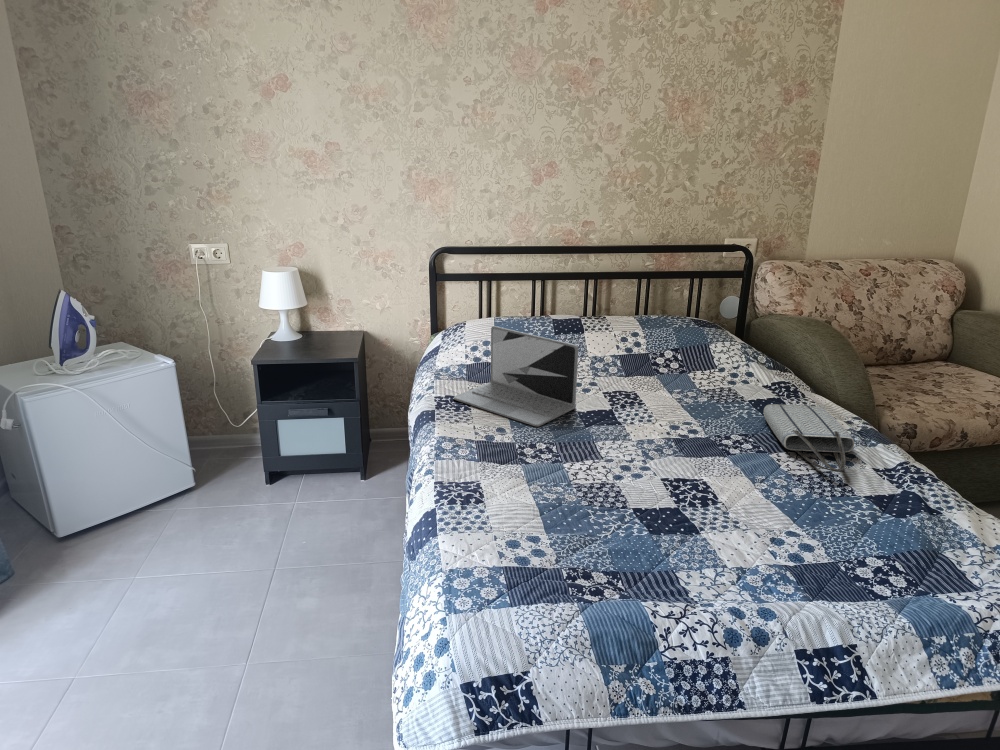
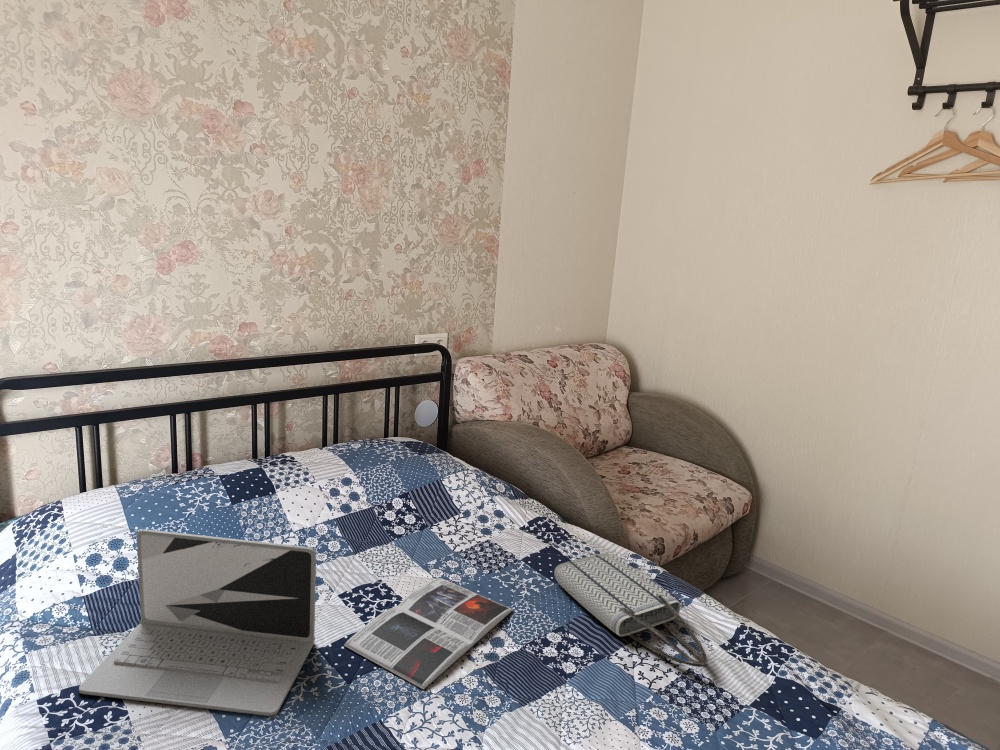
magazine: none [591,398,716,438] -> present [344,578,512,689]

